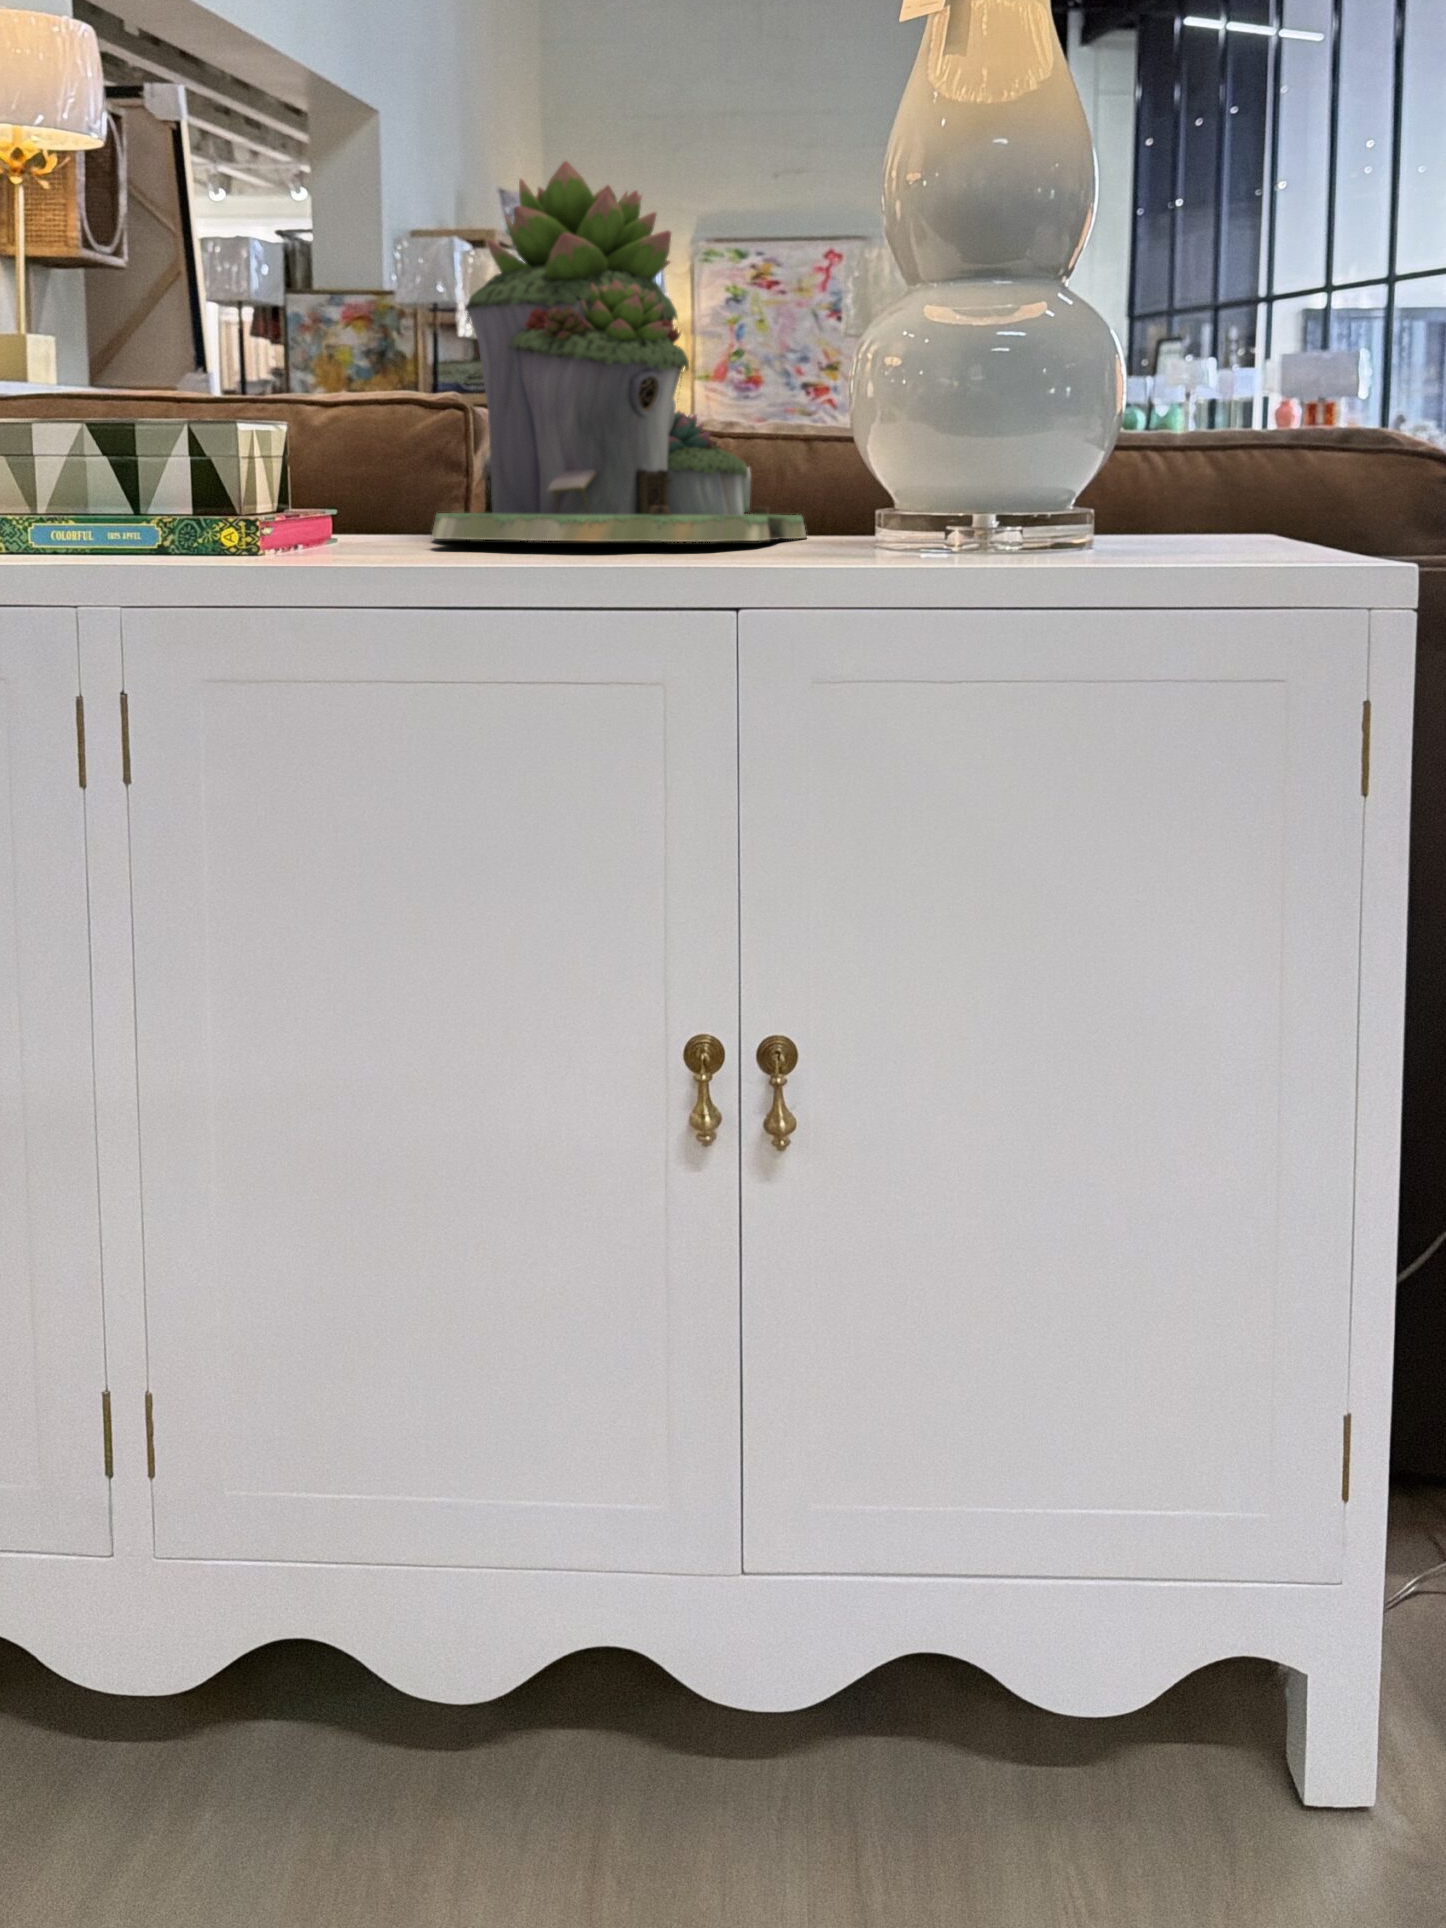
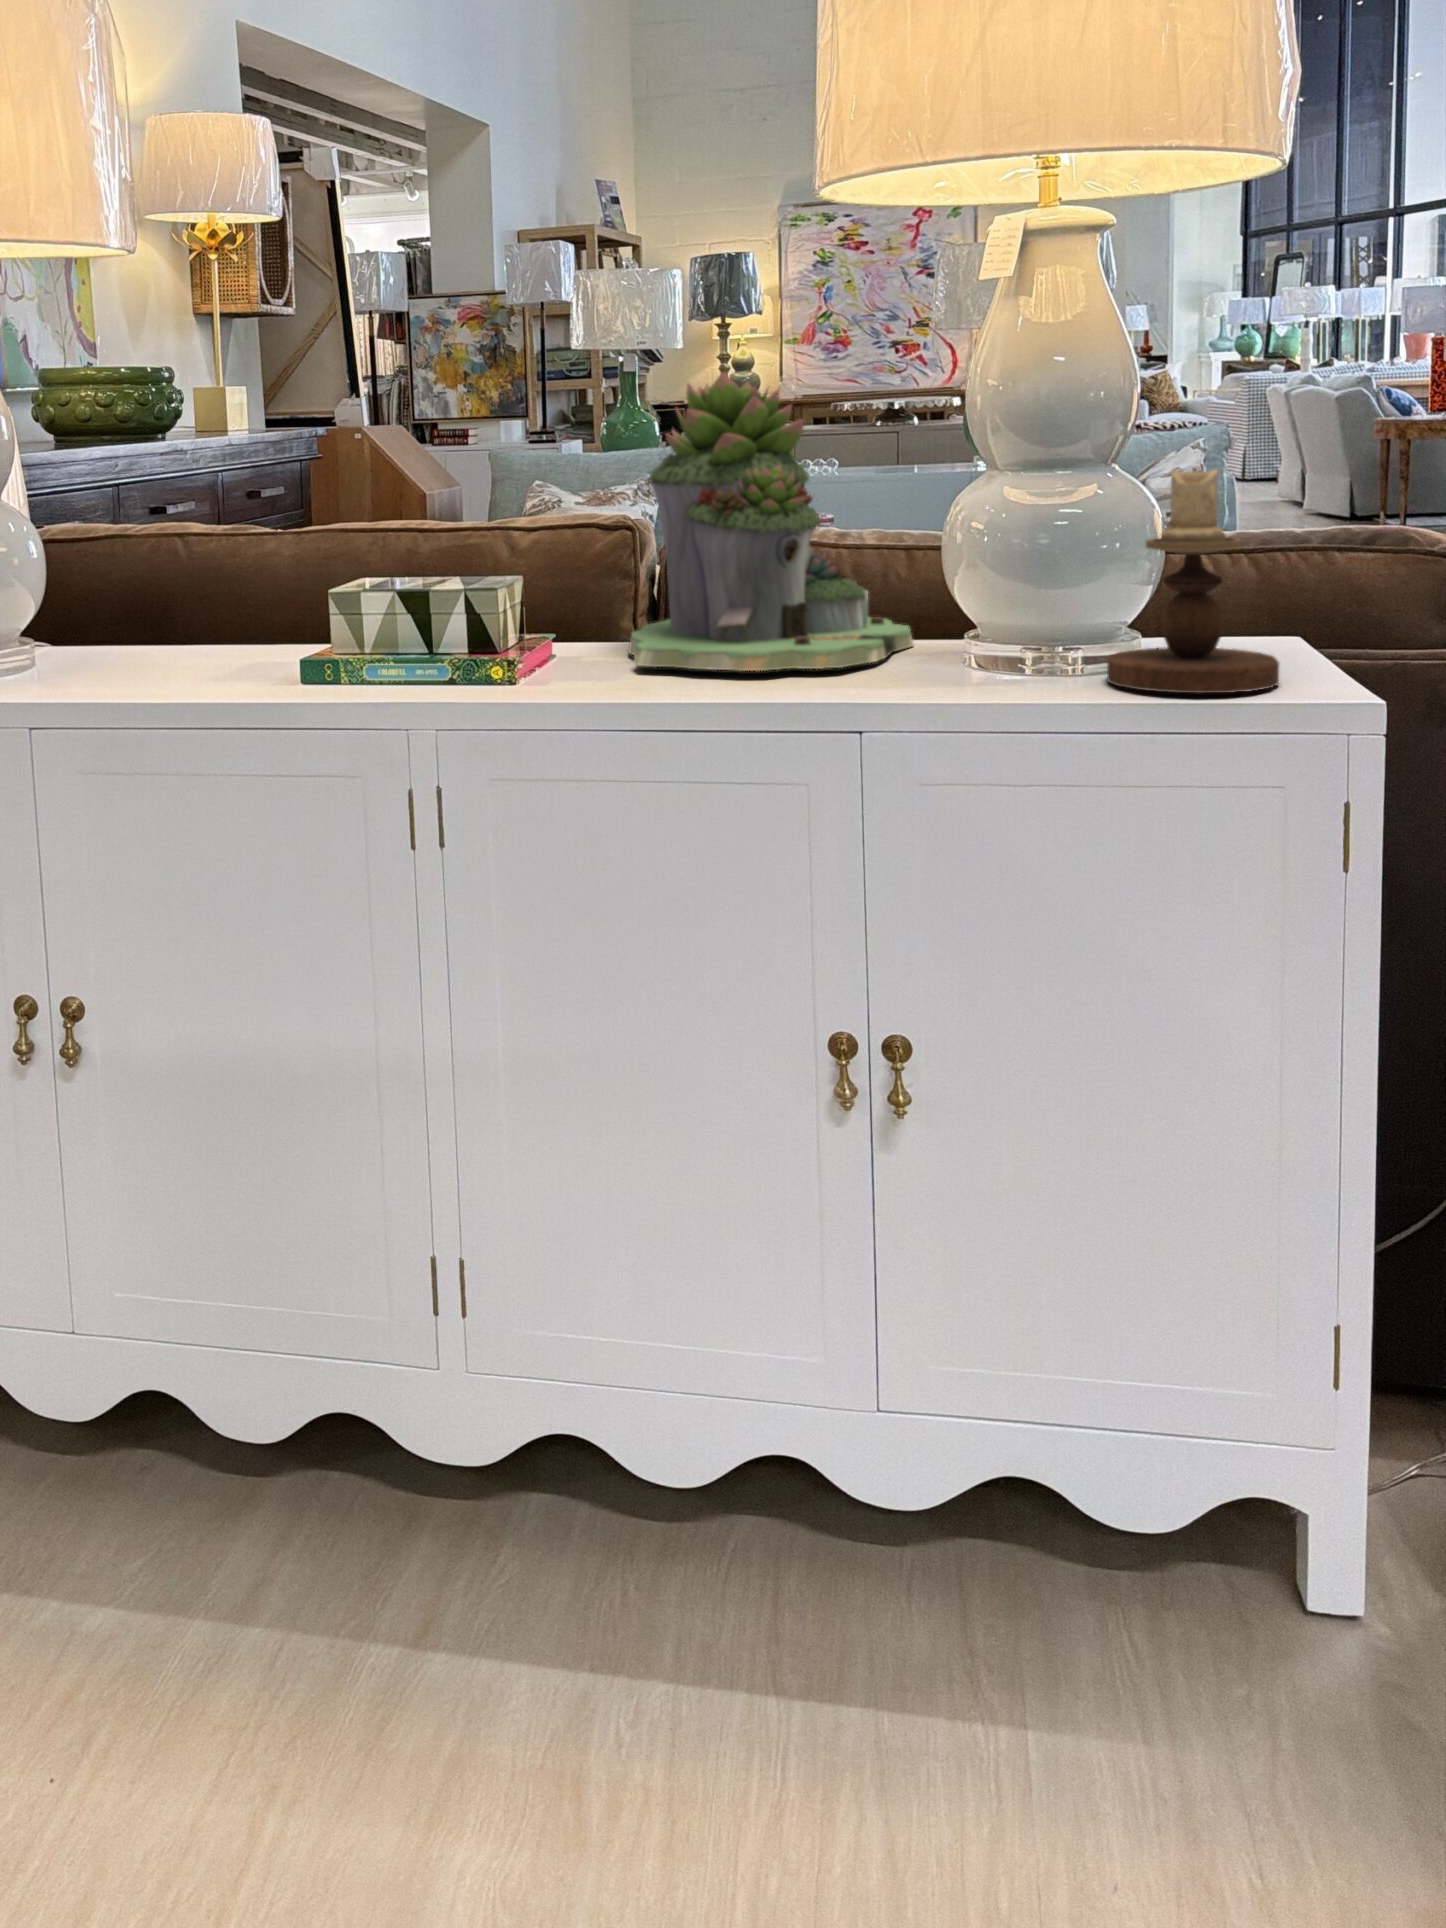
candlestick: none [1055,274,1274,559] -> present [1107,470,1279,693]

